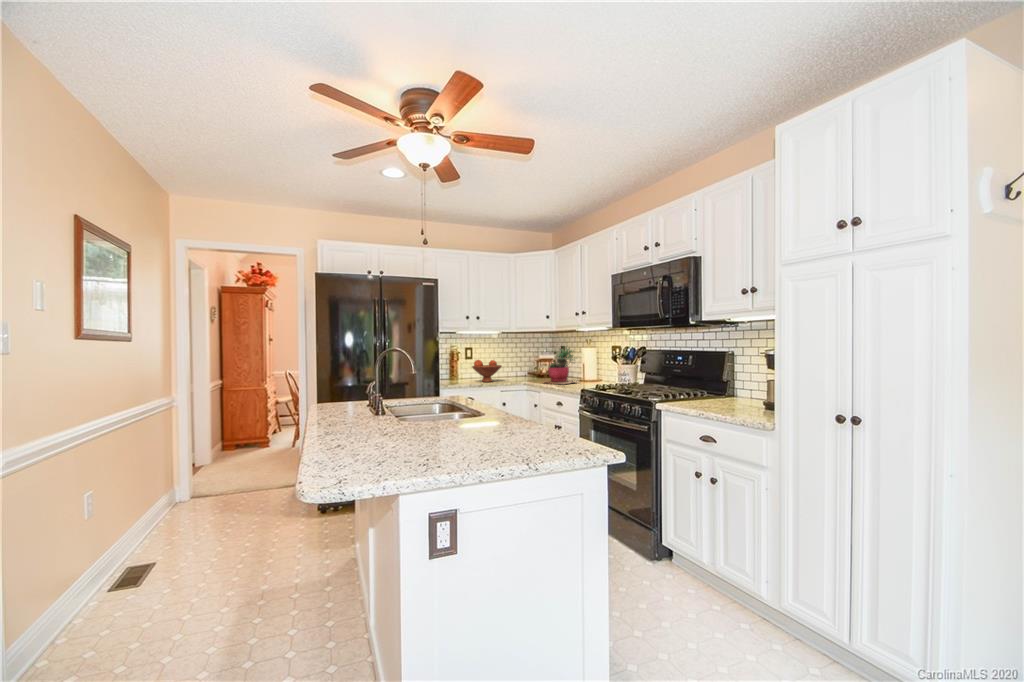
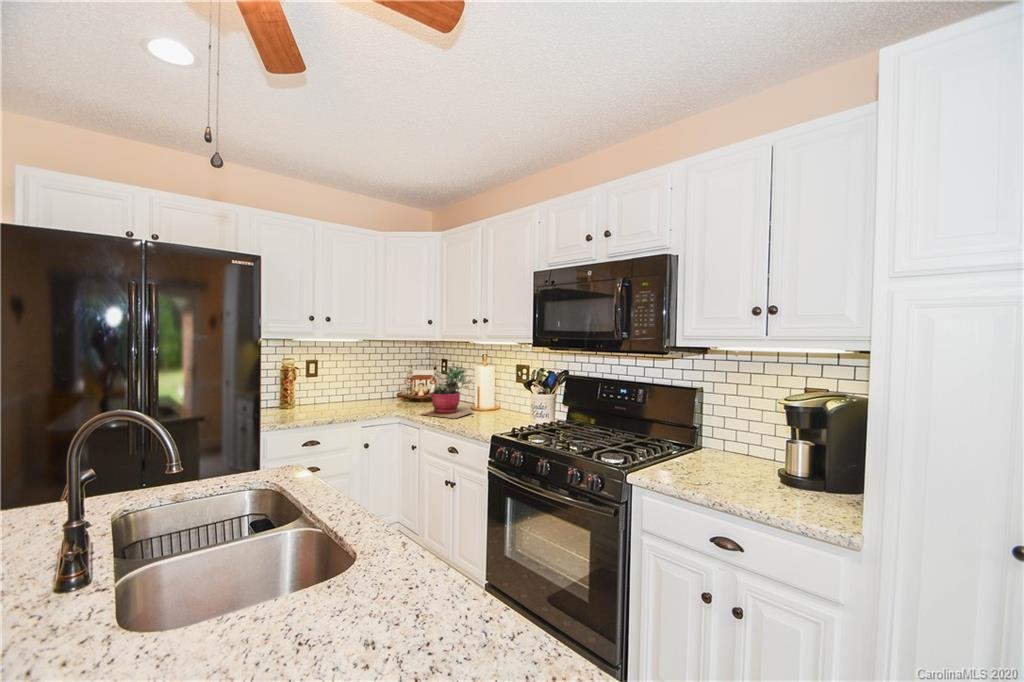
fruit bowl: present [472,360,502,382] -> none [316,380,363,413]

